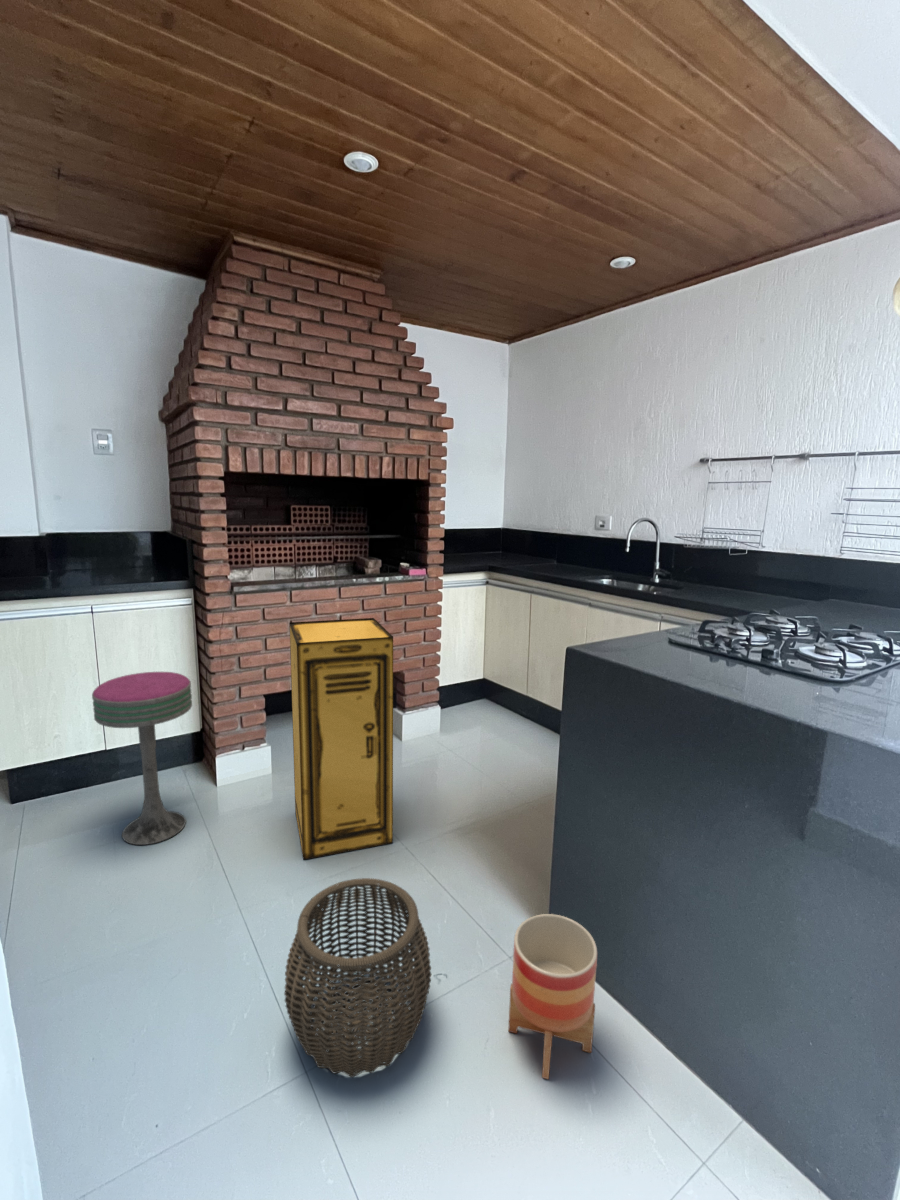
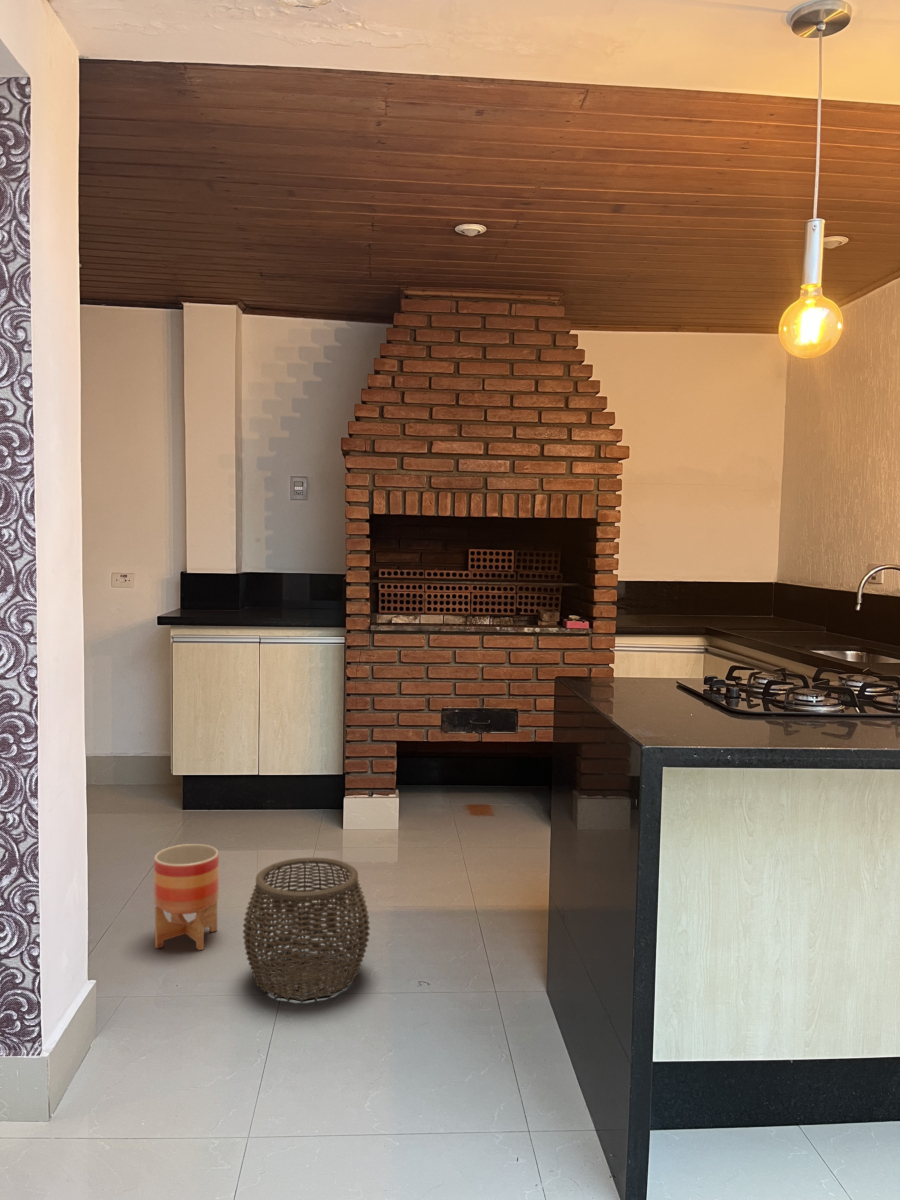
storage cabinet: present [290,618,393,860] -> none [364,656,474,895]
bar stool: present [92,672,192,845] -> none [234,694,314,848]
planter: present [508,914,597,1079] -> present [154,844,219,950]

